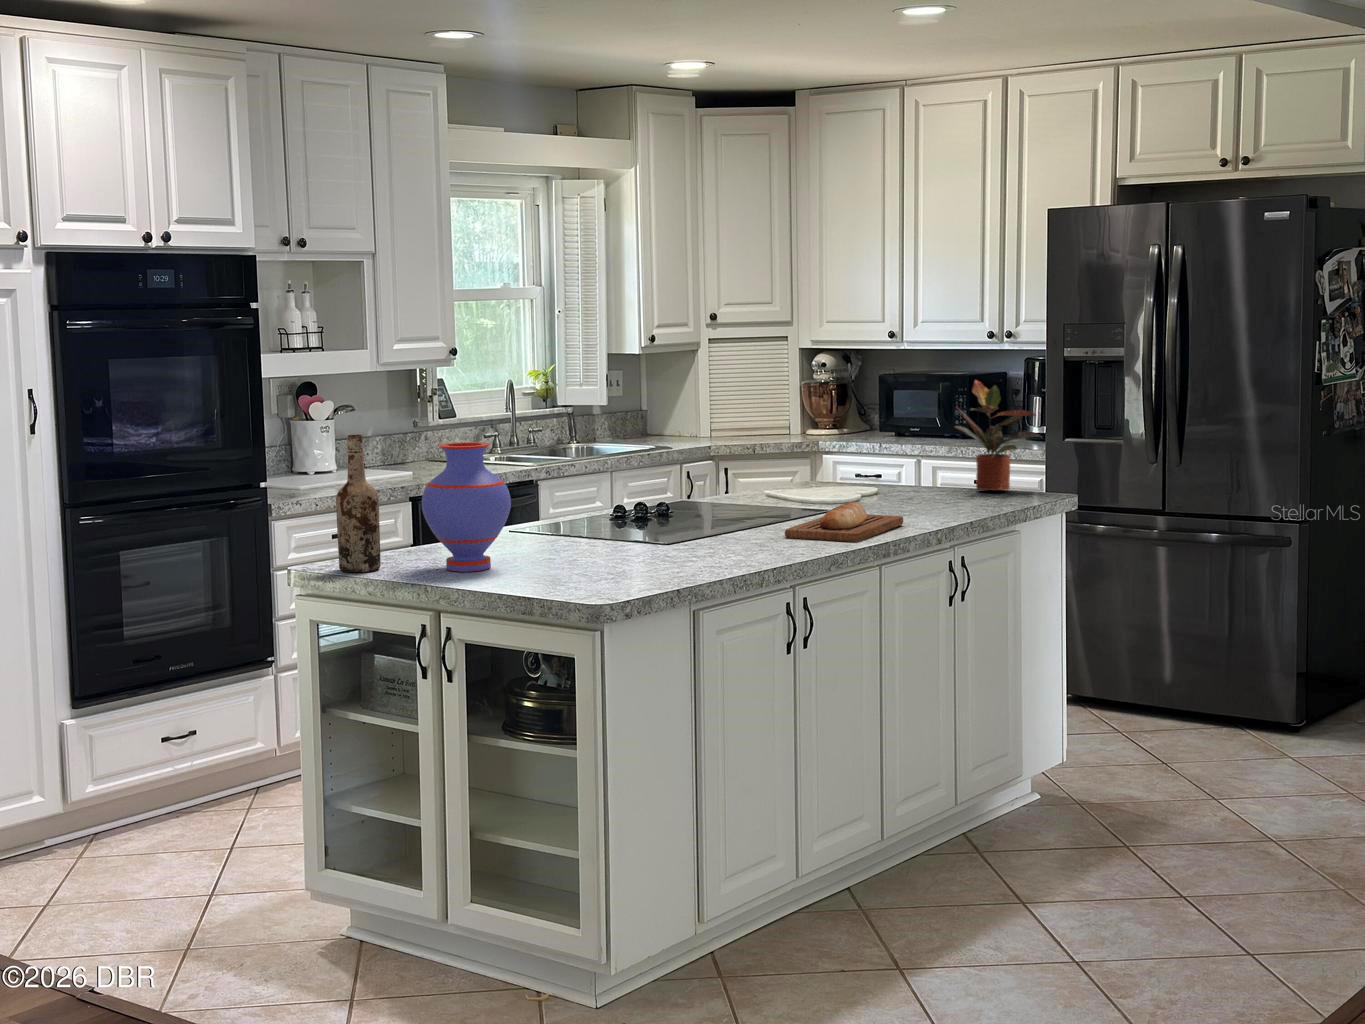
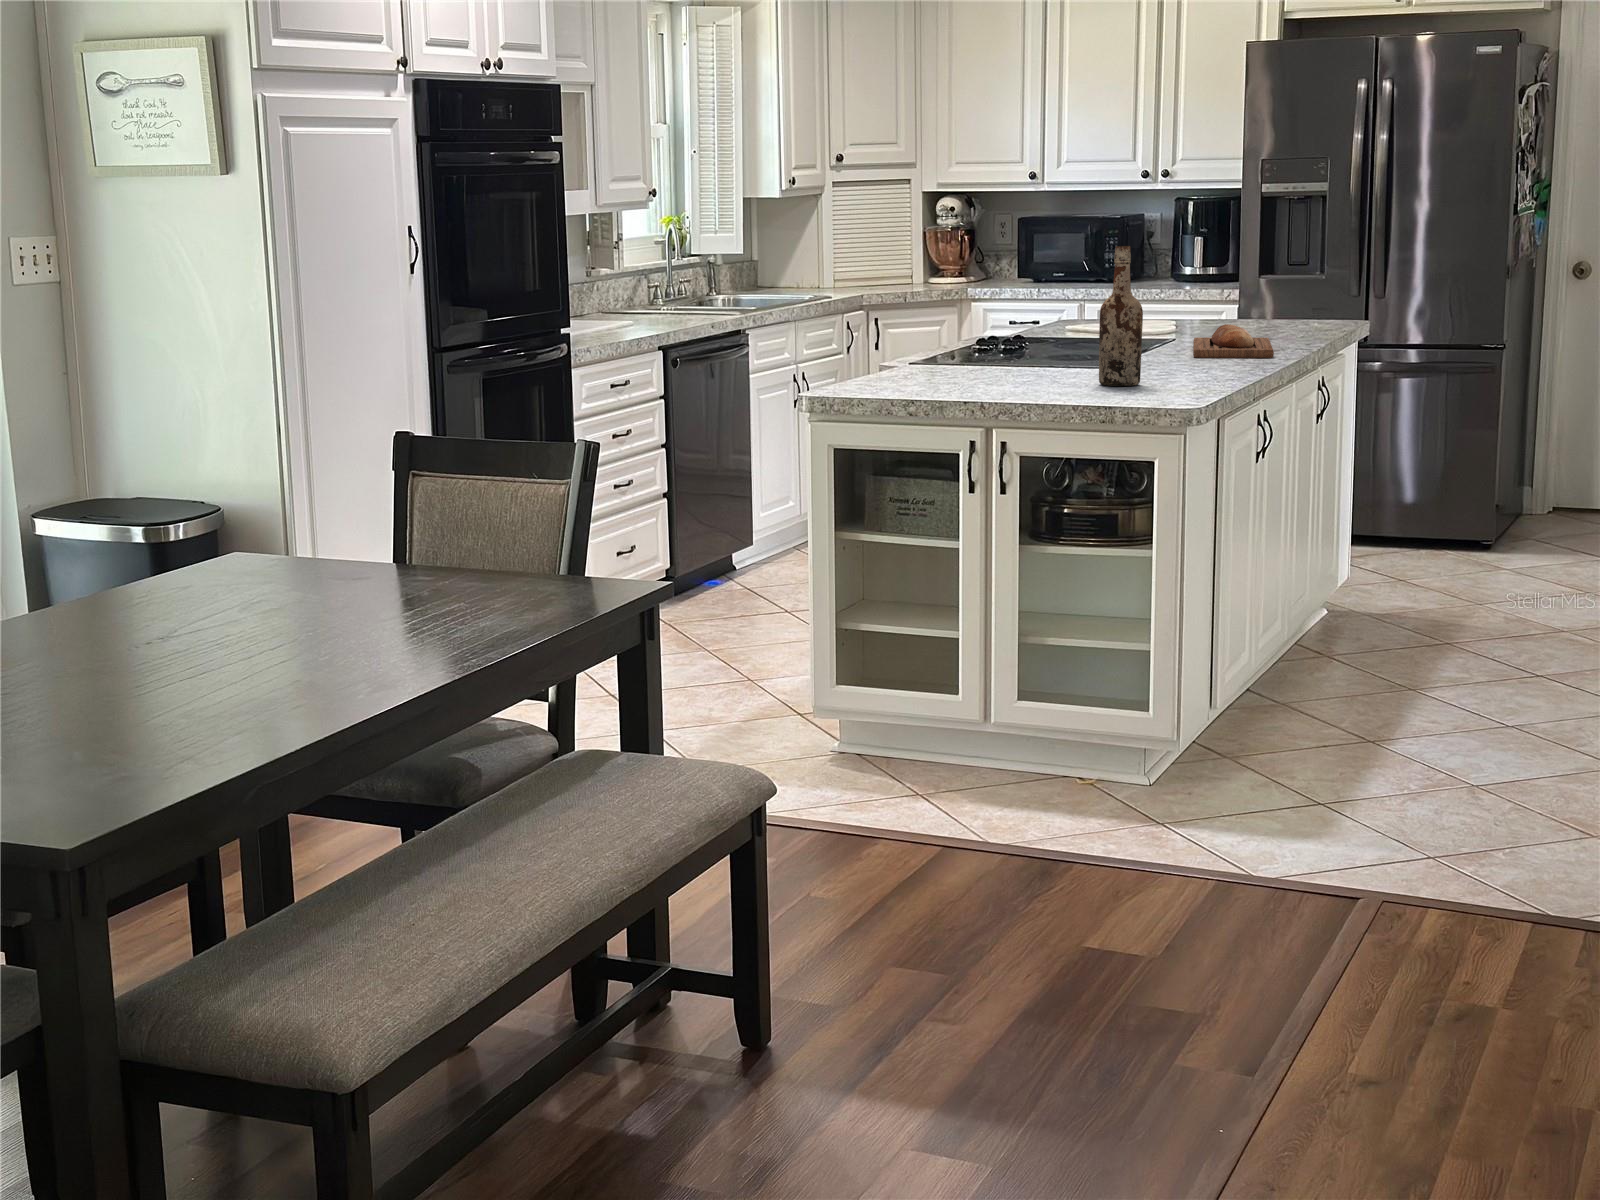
potted plant: present [955,380,1042,491] -> none [1214,210,1306,323]
wine bottle: present [336,435,381,572] -> present [1099,246,1143,386]
vase: present [422,442,511,572] -> none [942,258,1032,389]

